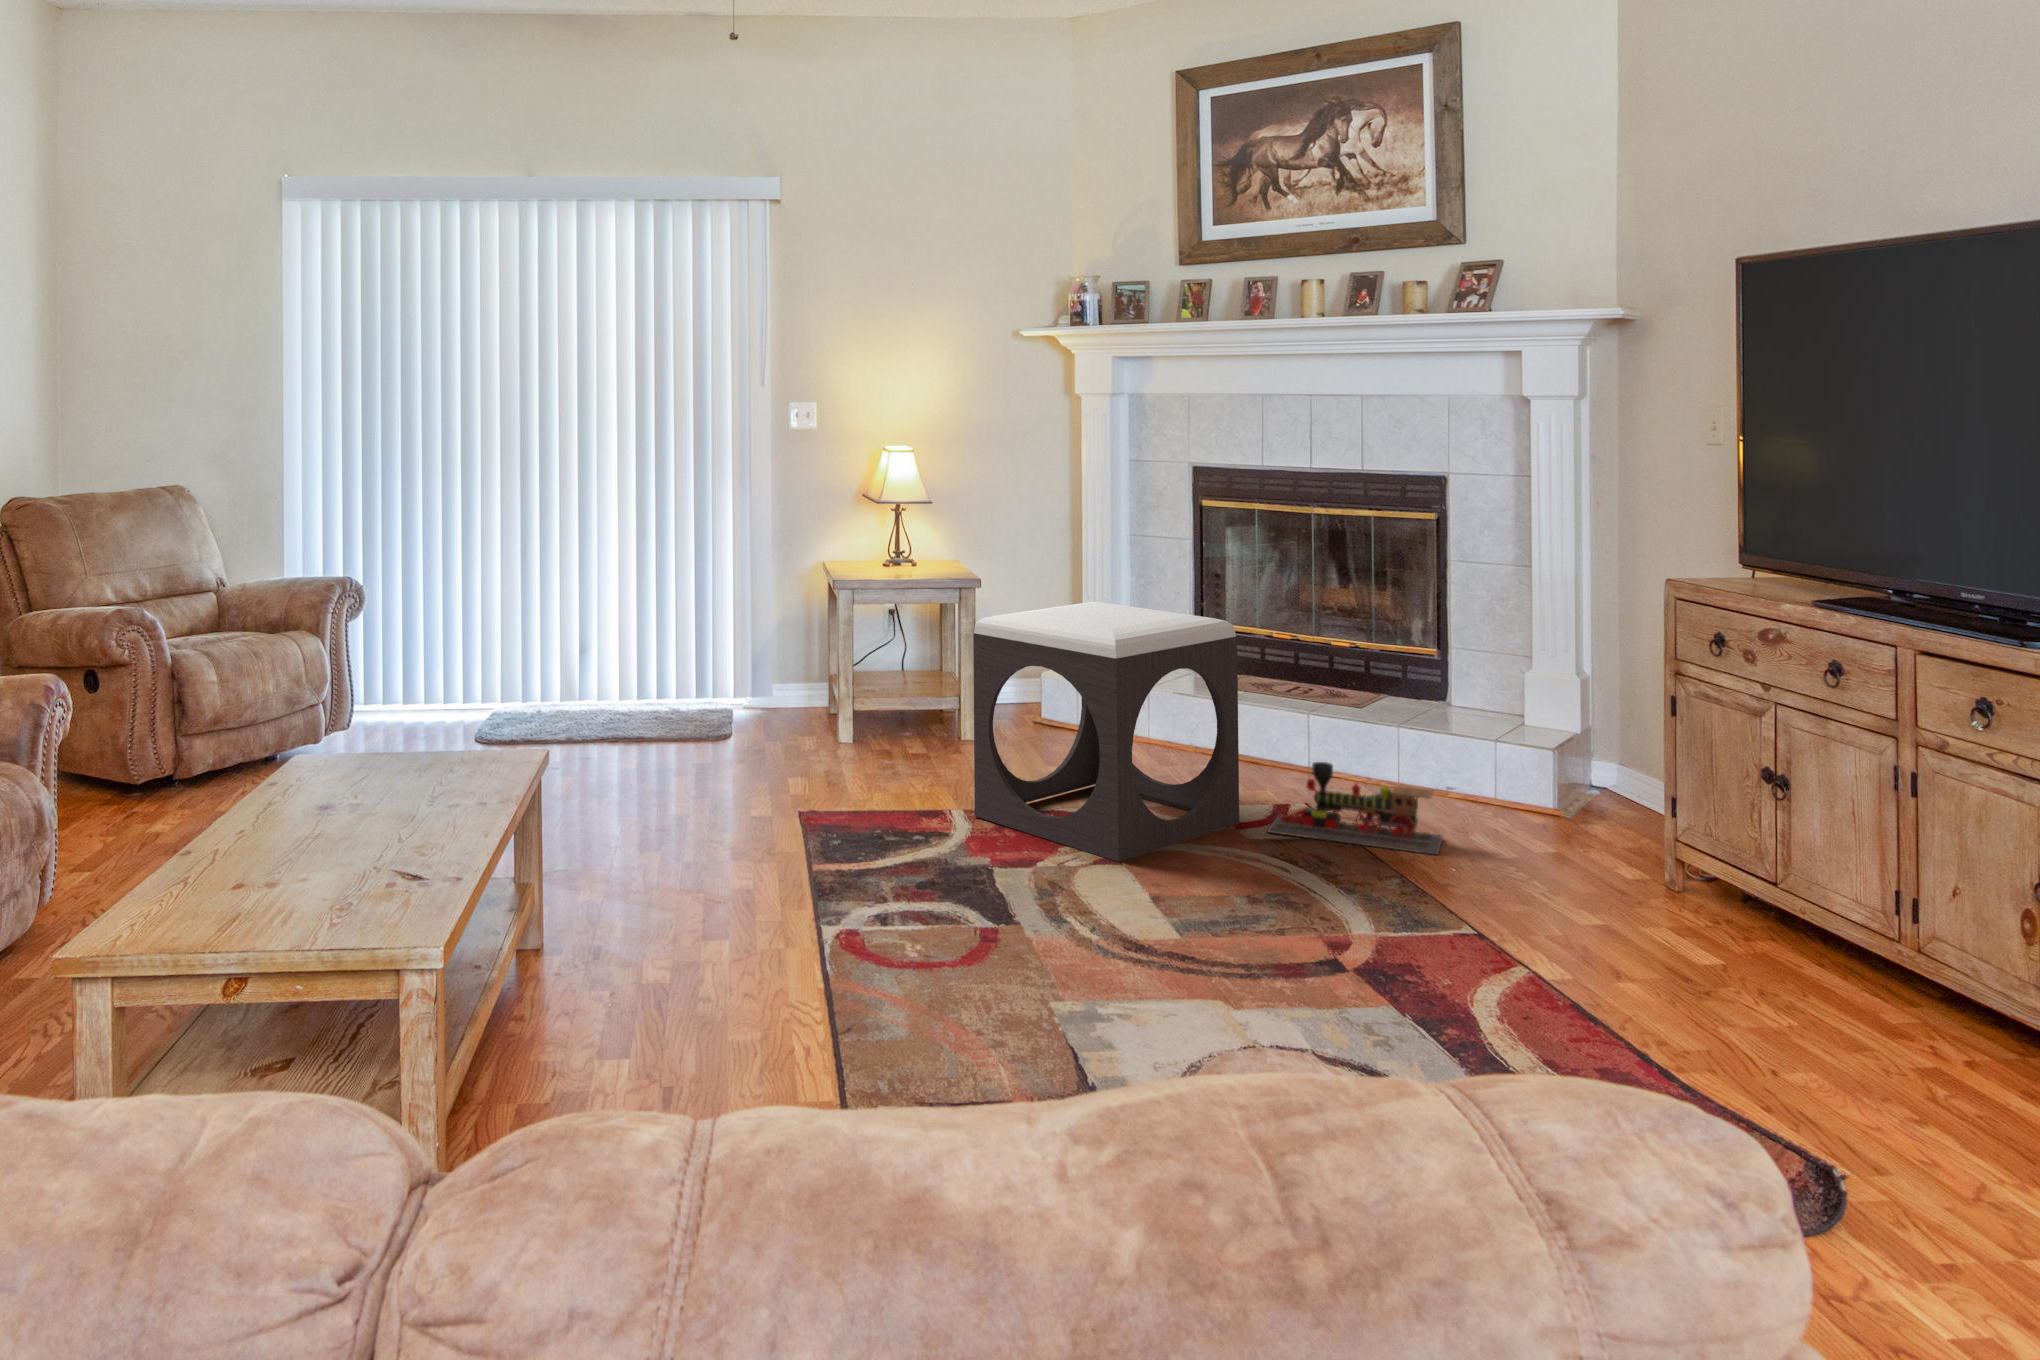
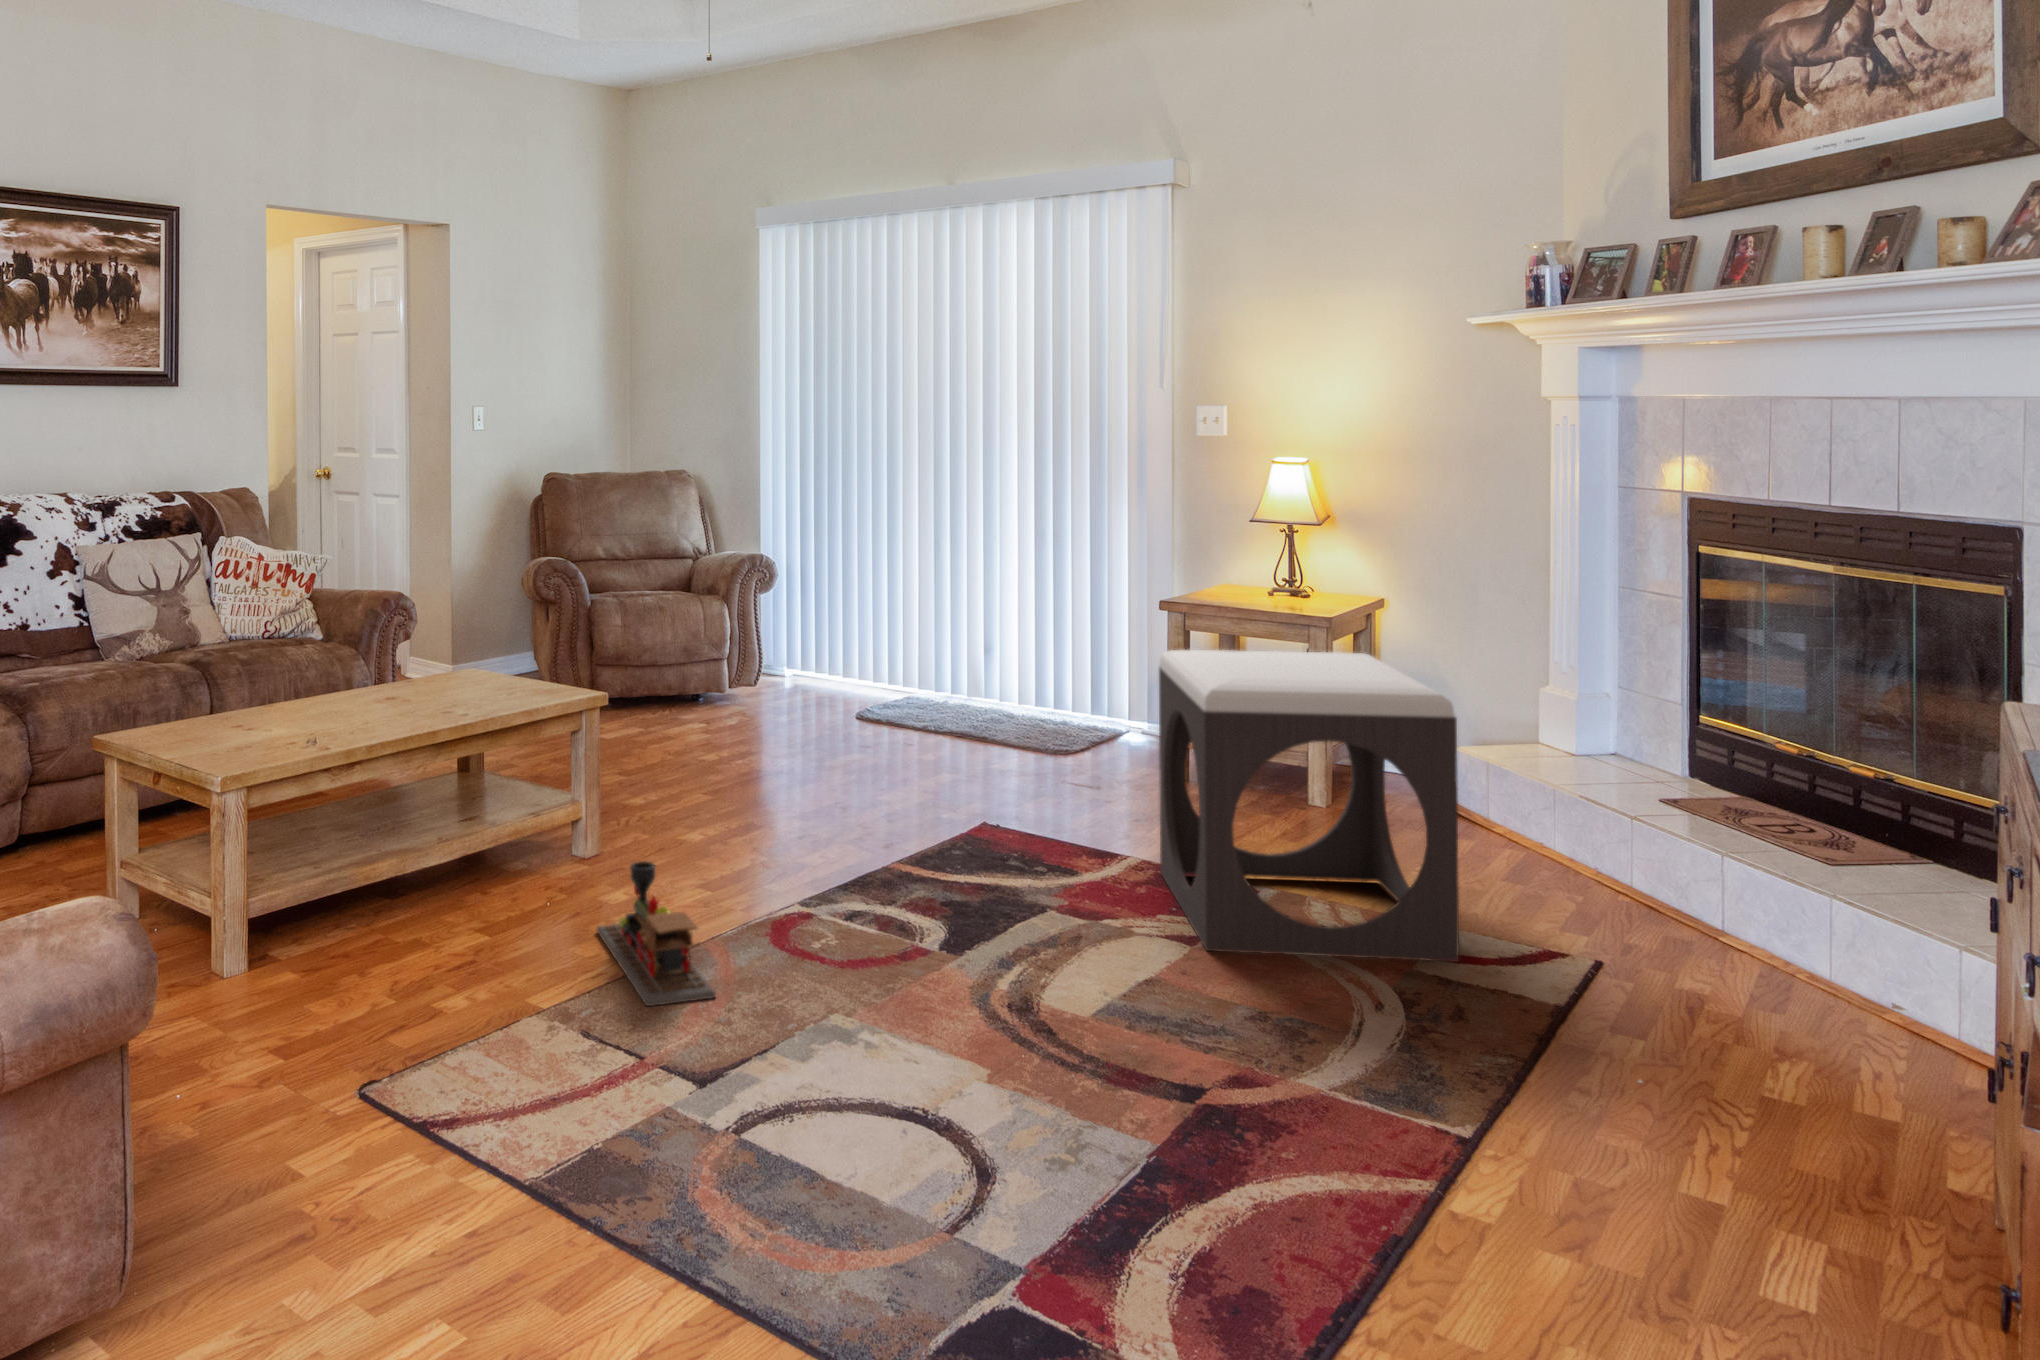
toy train: present [1268,762,1443,855] -> present [597,861,716,1006]

